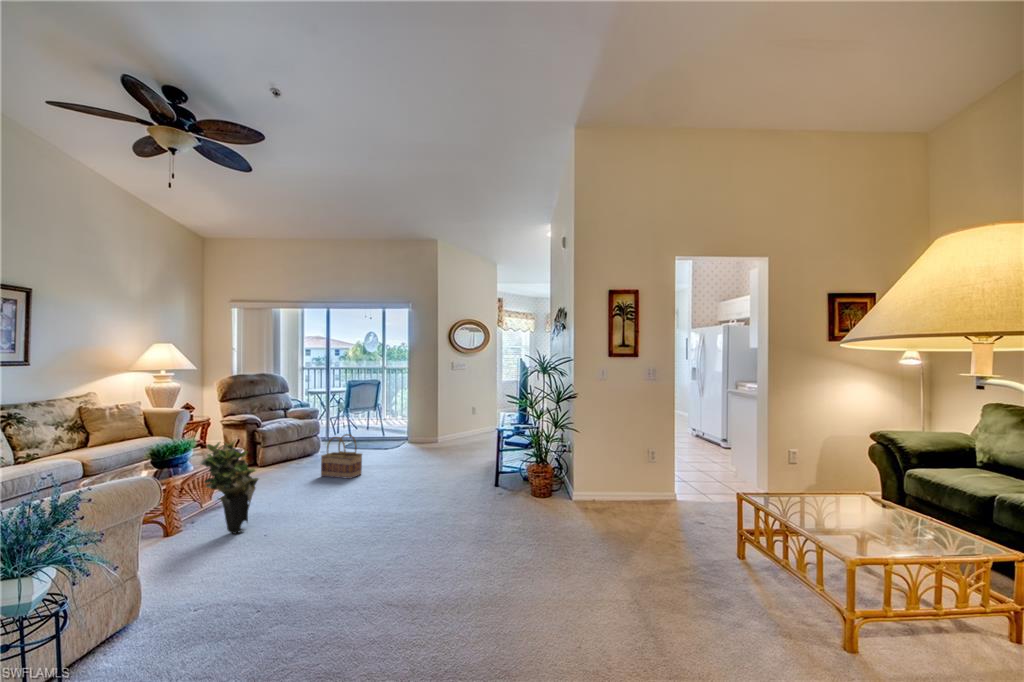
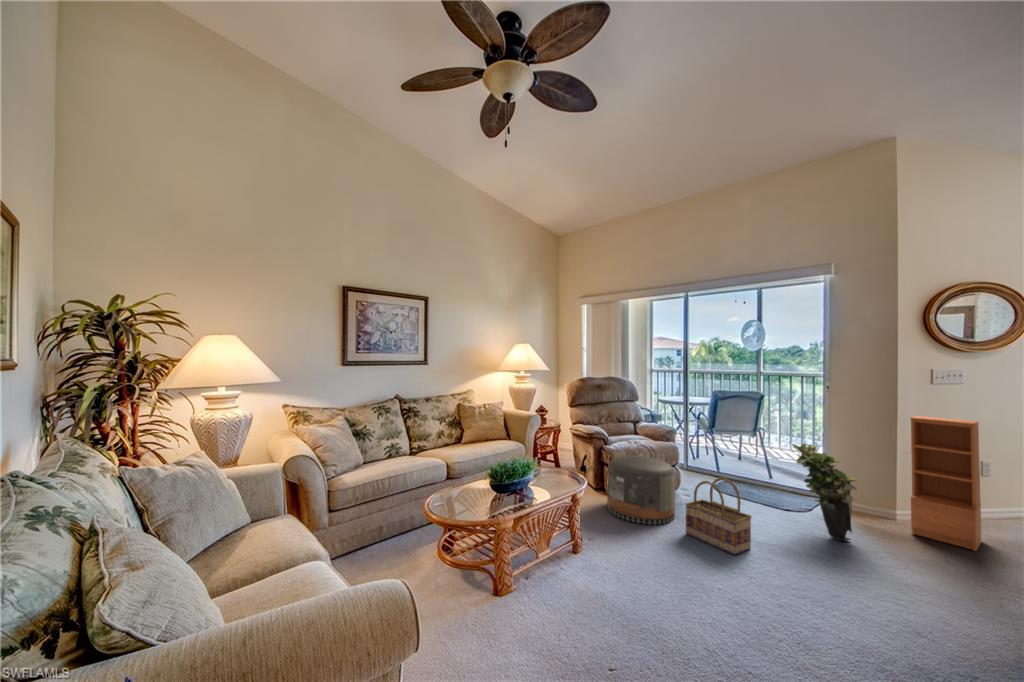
bookcase: none [449,386,478,452] -> present [910,416,981,551]
pouf: none [259,432,315,479] -> present [607,456,675,525]
potted plant: present [201,441,258,534] -> present [792,443,857,541]

